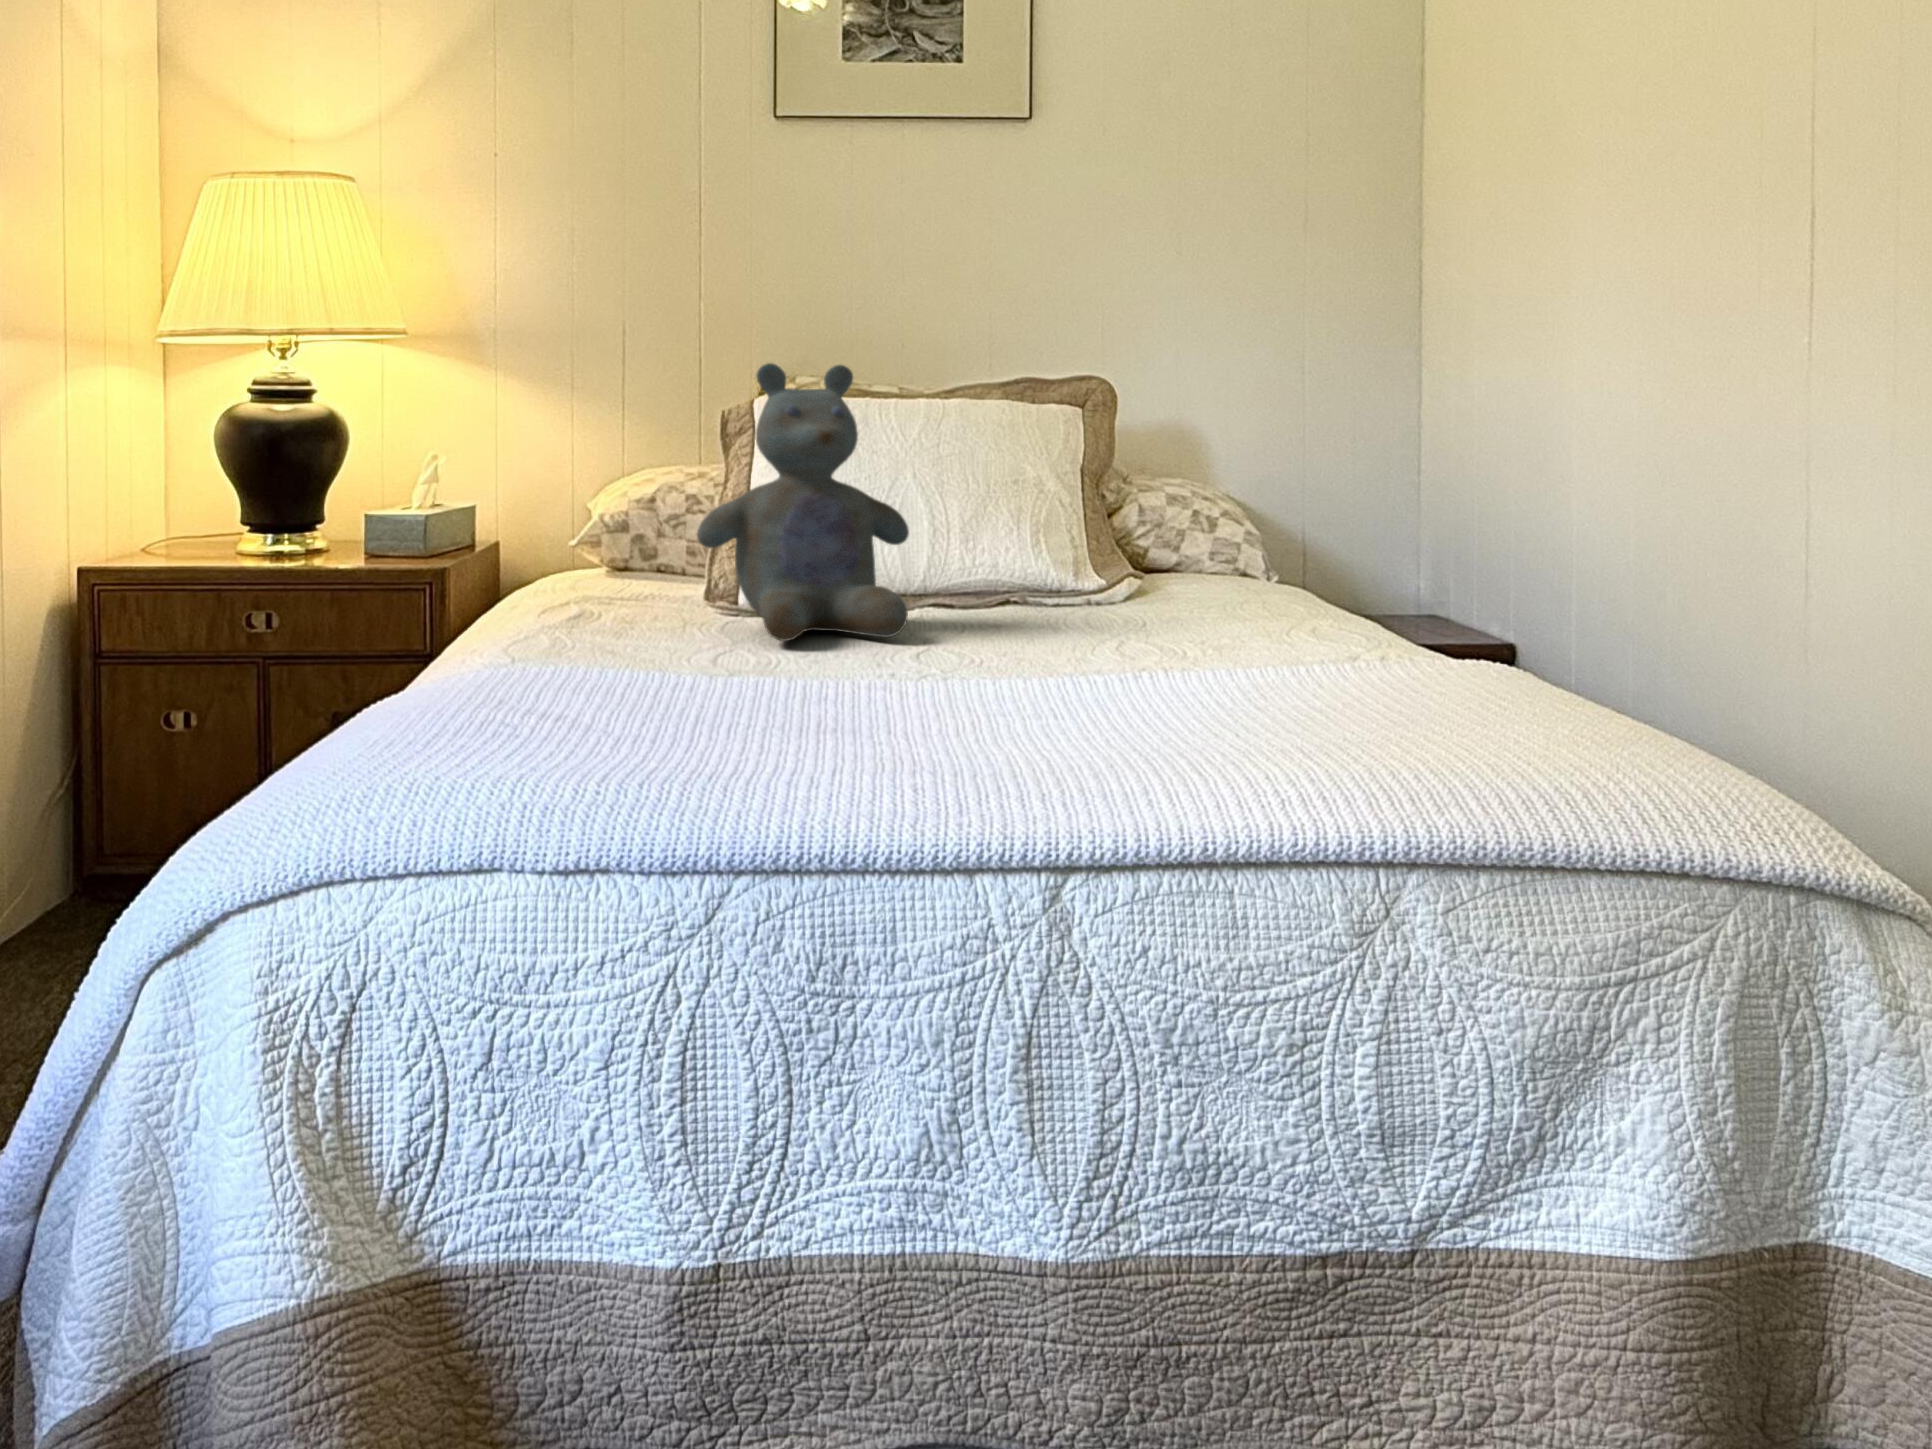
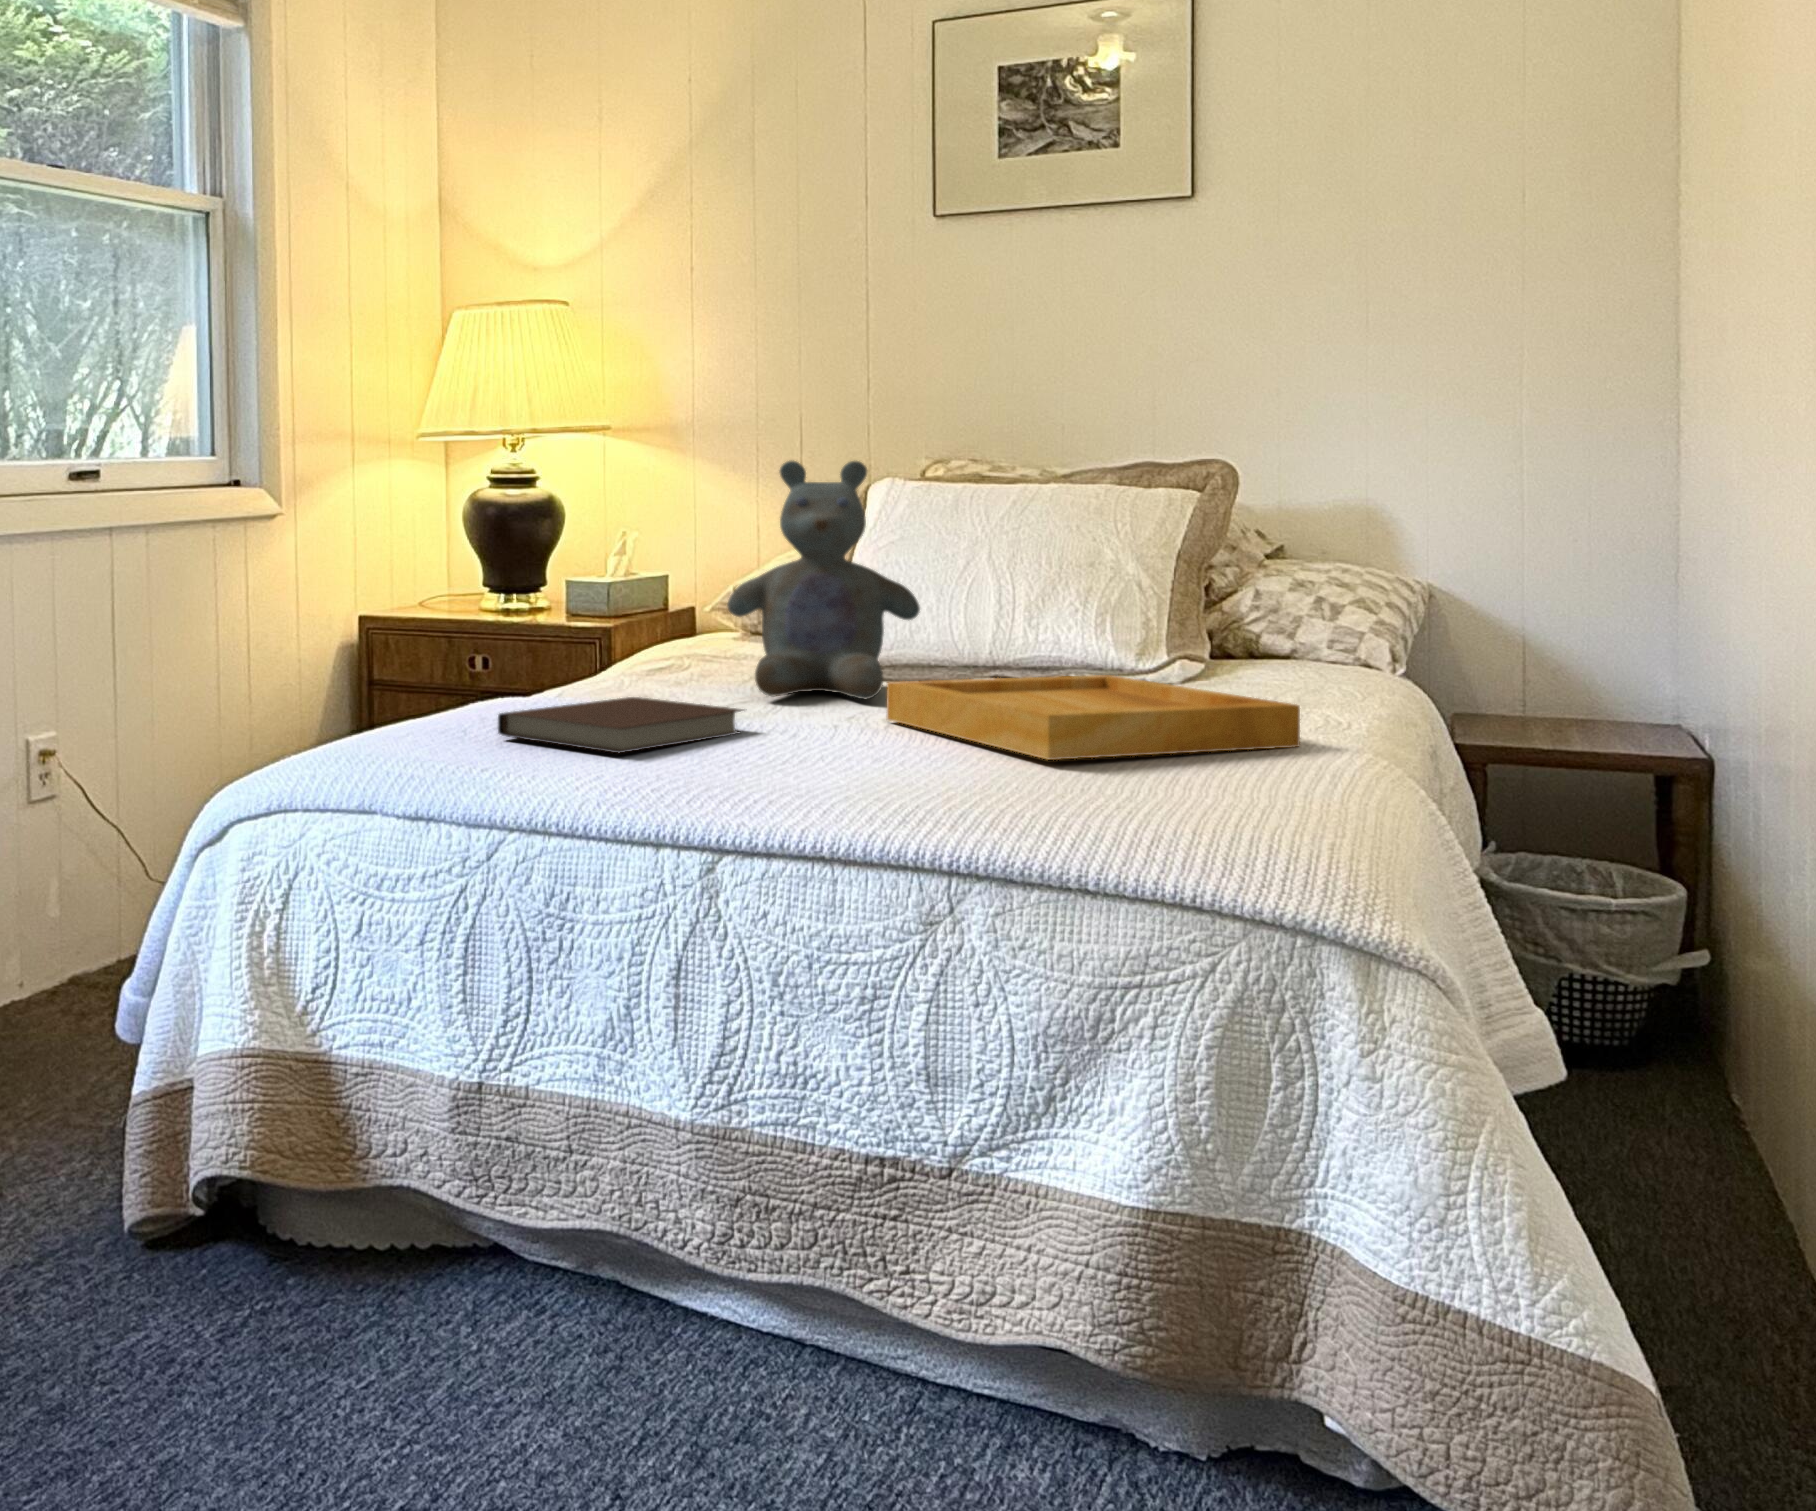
tray: none [960,595,1390,698] -> present [887,675,1300,760]
notebook: none [547,655,836,739] -> present [498,697,742,753]

